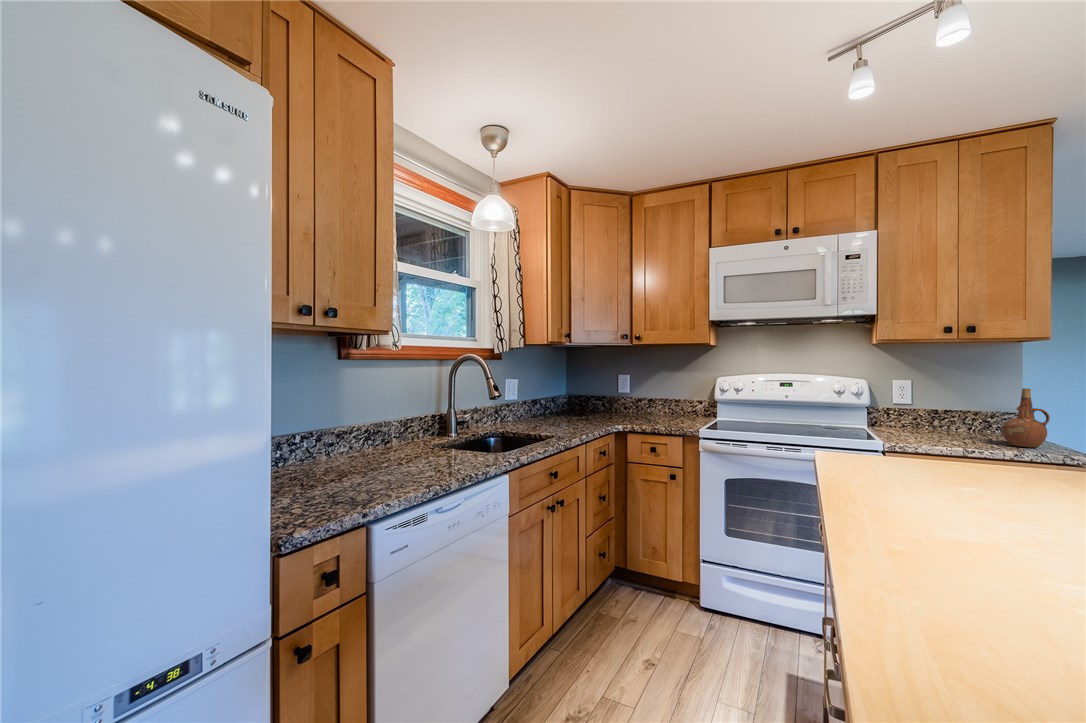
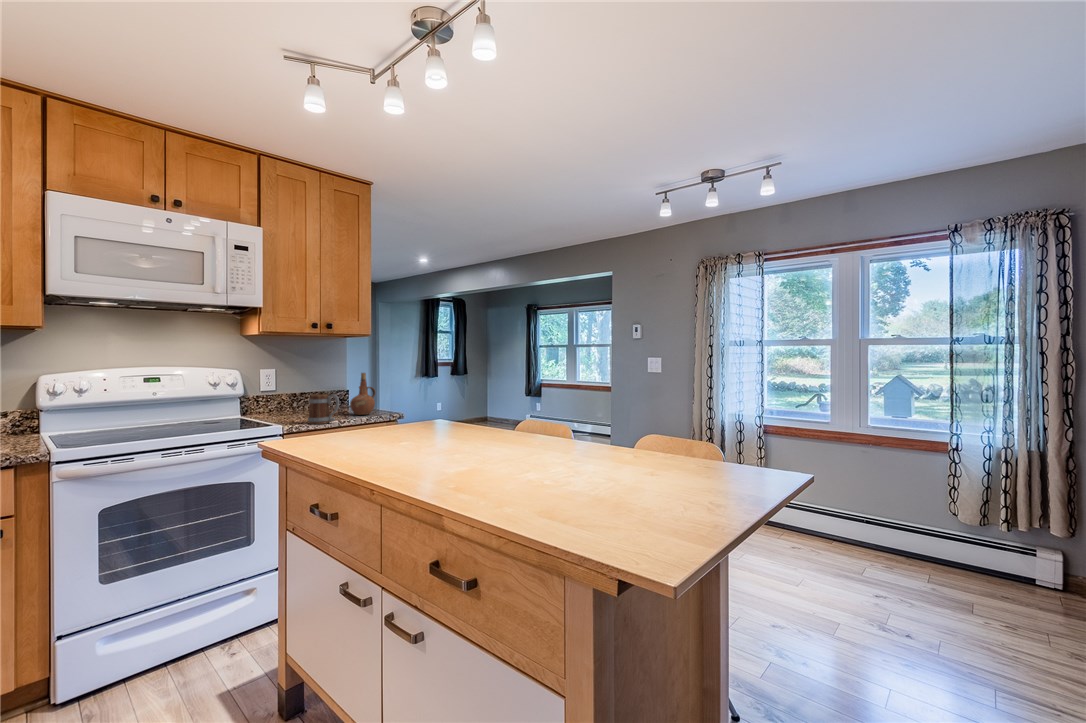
mug: none [921,411,963,448] -> present [308,394,339,424]

